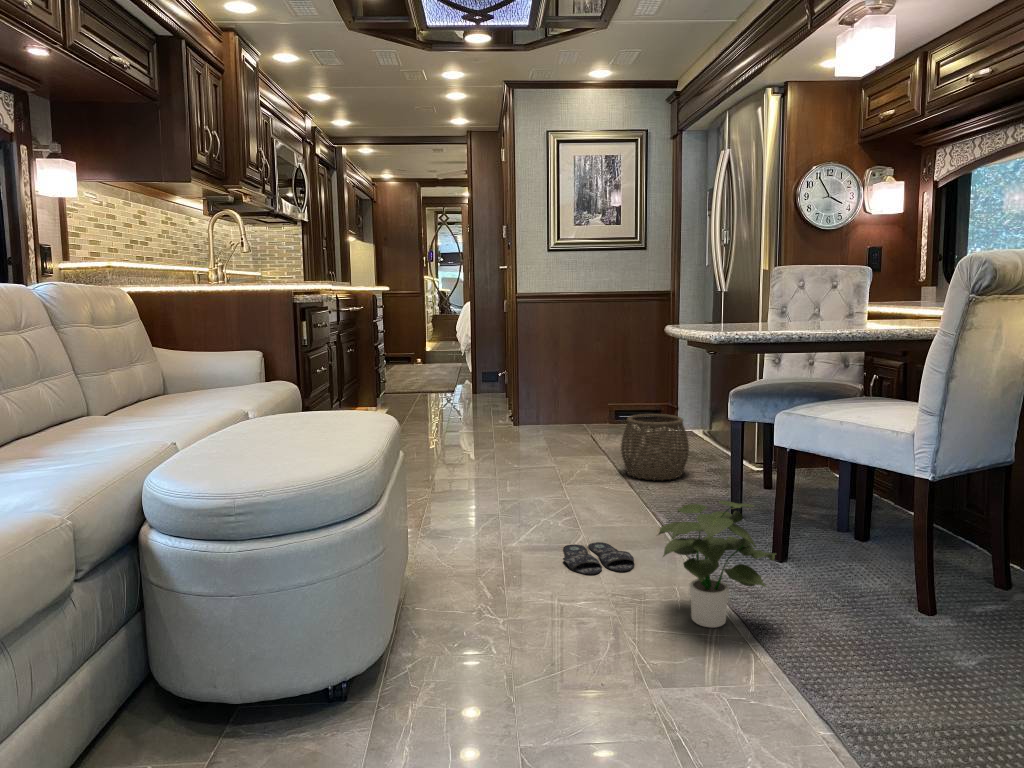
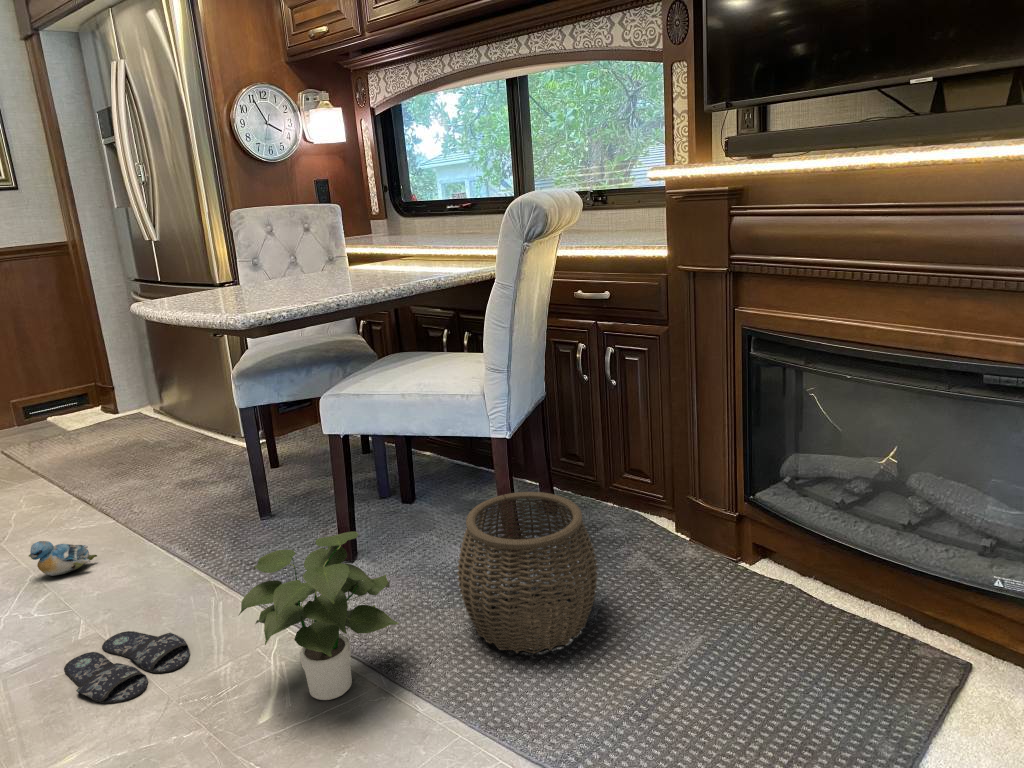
woven basket: present [621,414,689,481] -> present [457,492,598,653]
plush toy: none [574,477,613,504] -> present [29,541,97,576]

